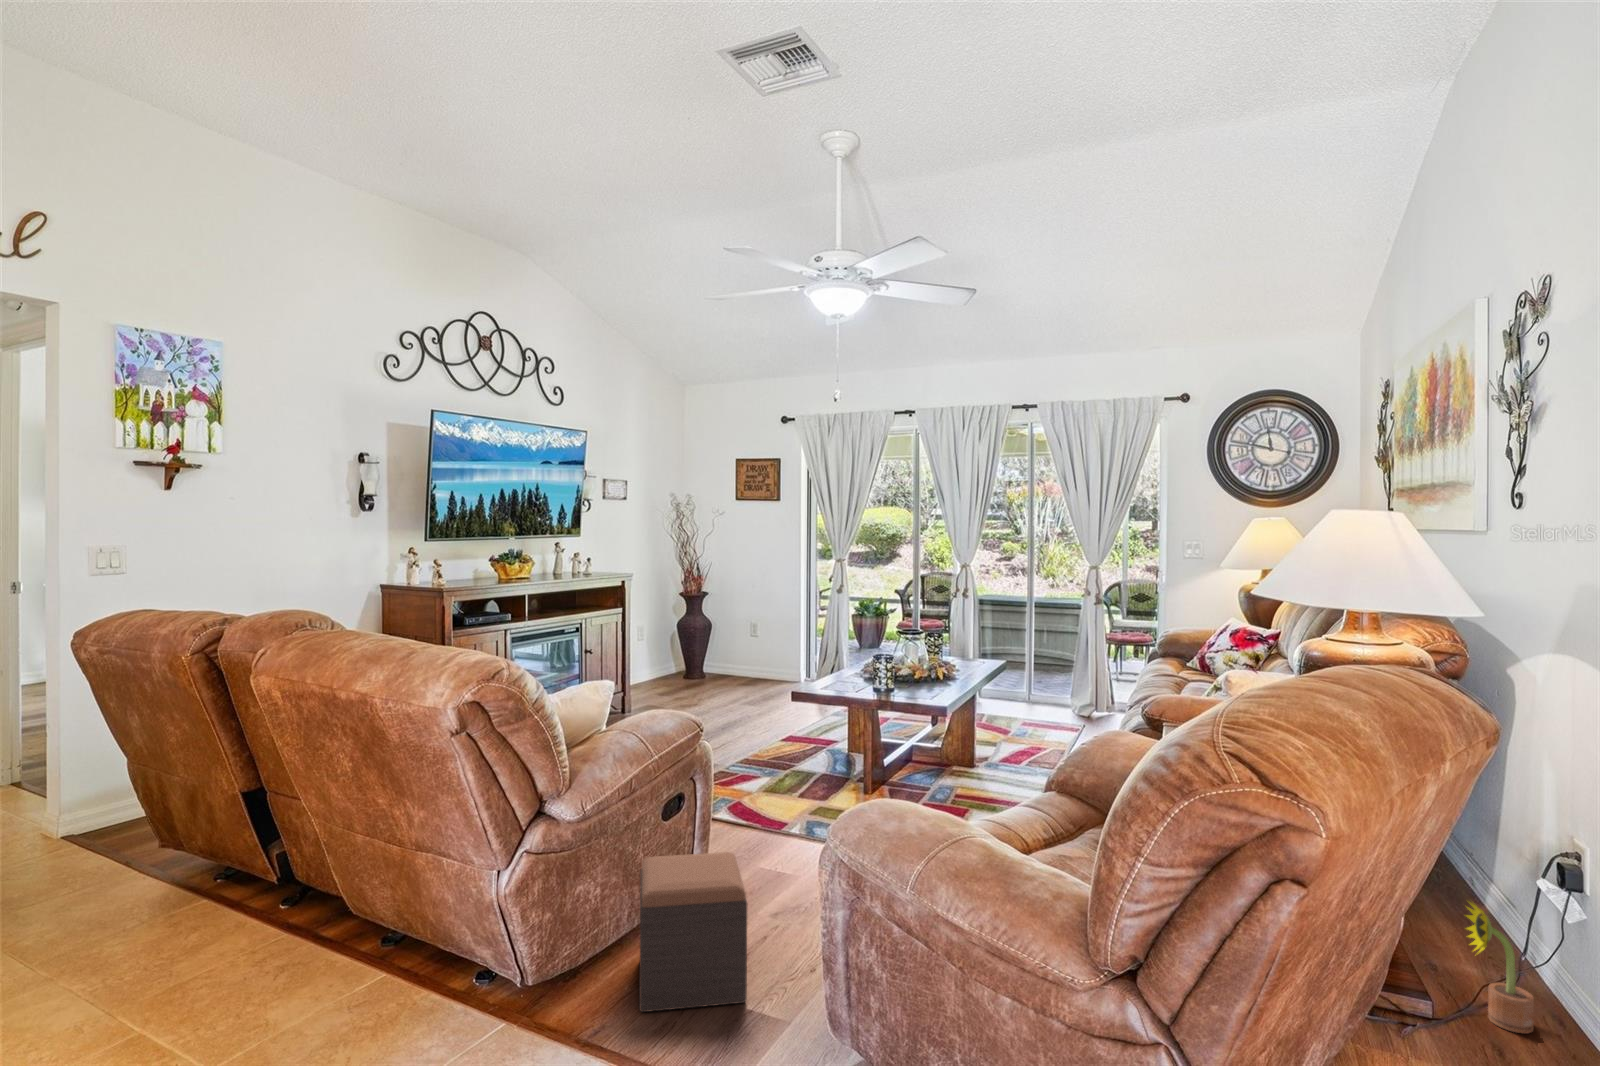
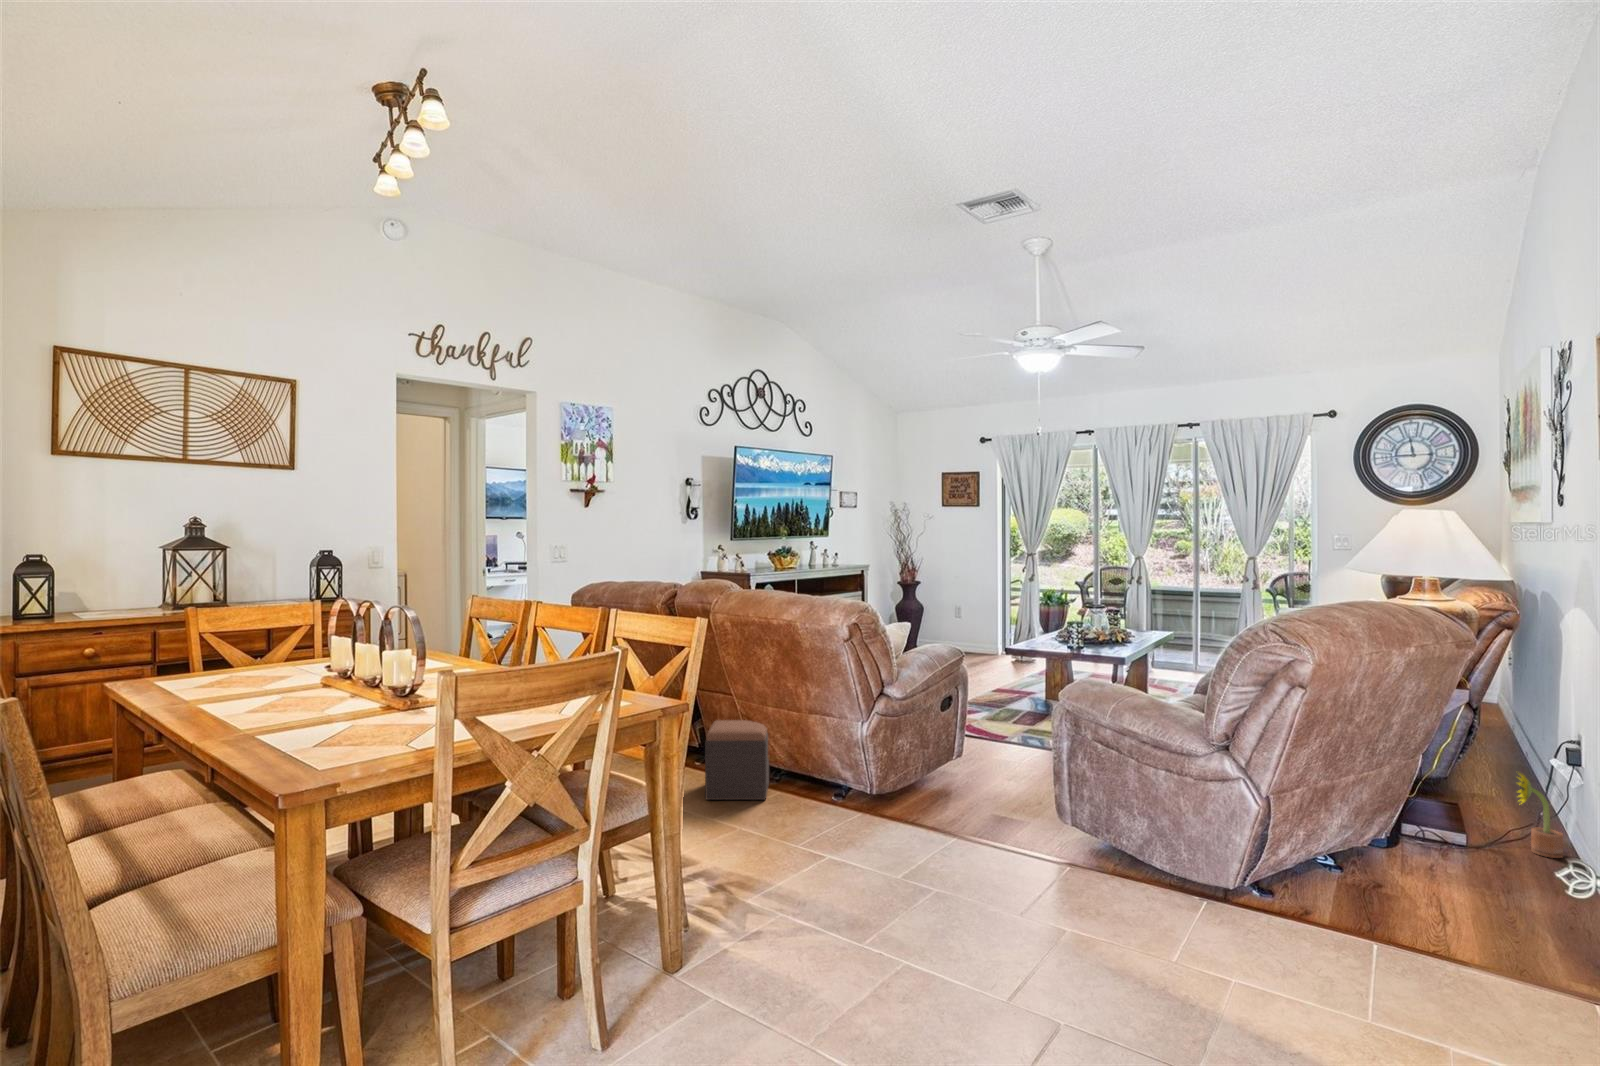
footstool: present [639,852,747,1012] -> present [705,720,769,800]

